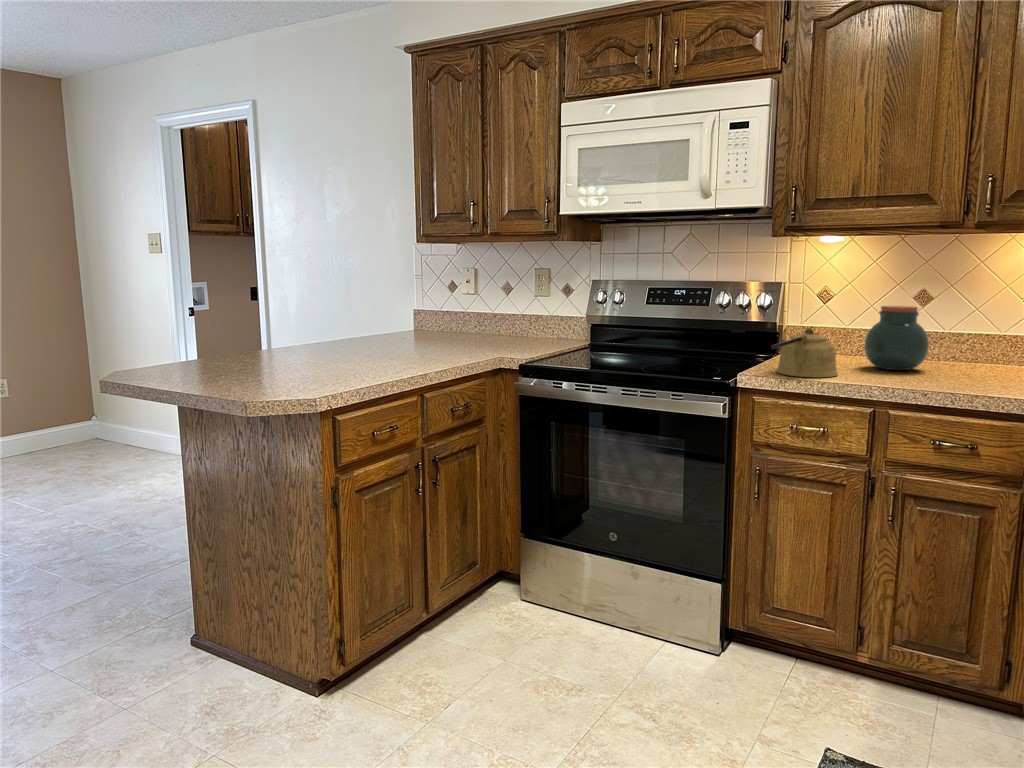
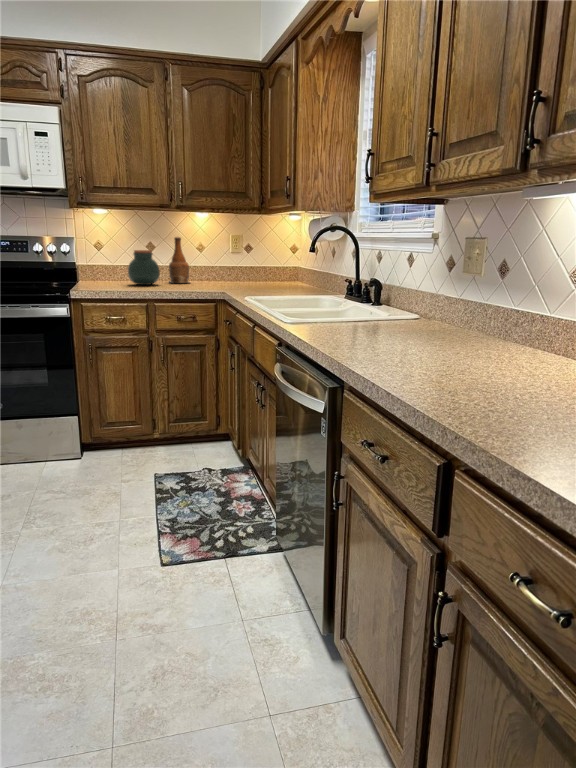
bottle: none [953,281,1002,372] -> present [169,237,189,283]
kettle: present [771,328,838,377] -> none [85,263,123,290]

